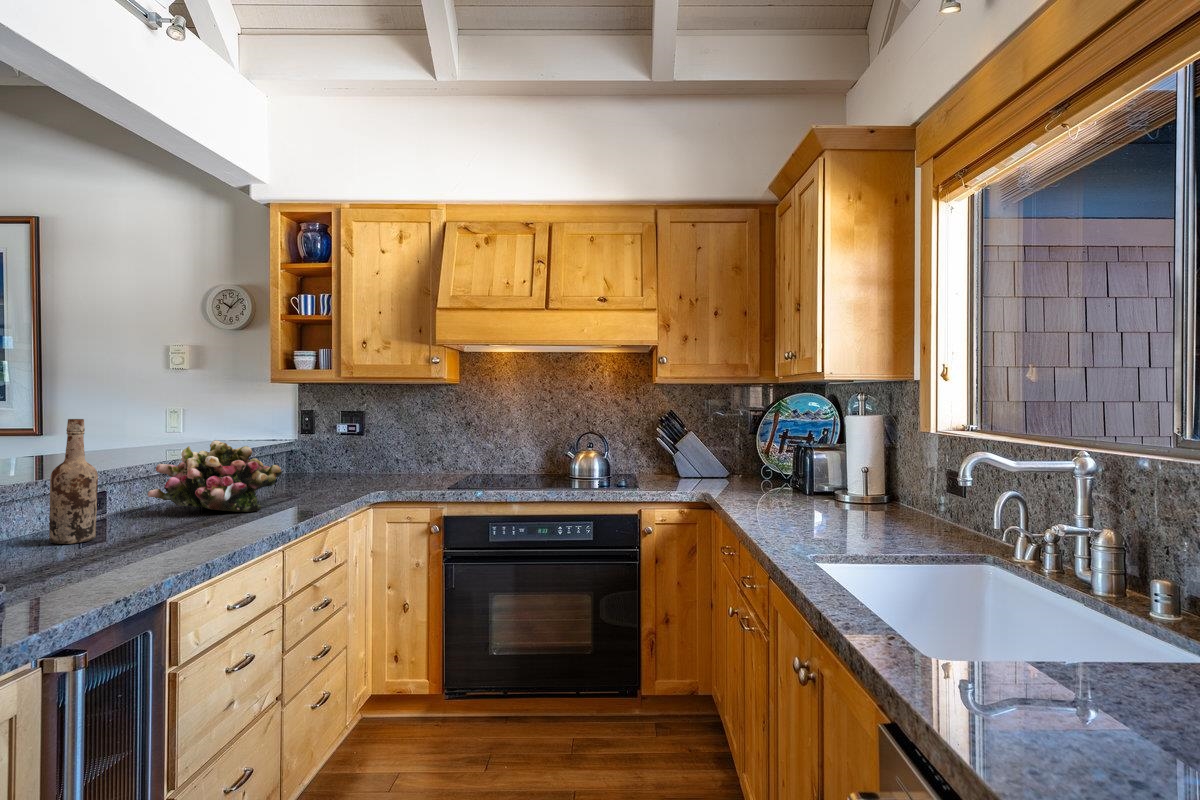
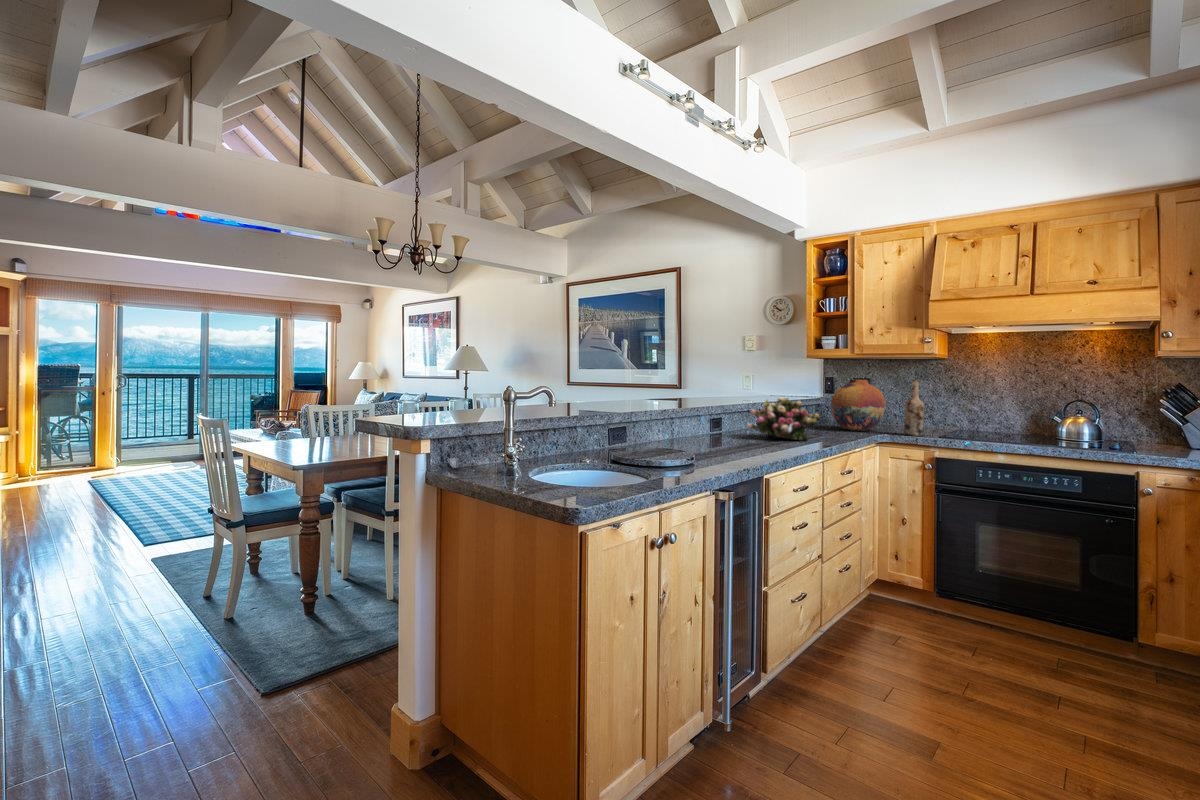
vase: none [308,411,384,484] -> present [831,380,886,431]
wine bottle: present [49,419,98,544] -> present [904,380,924,436]

